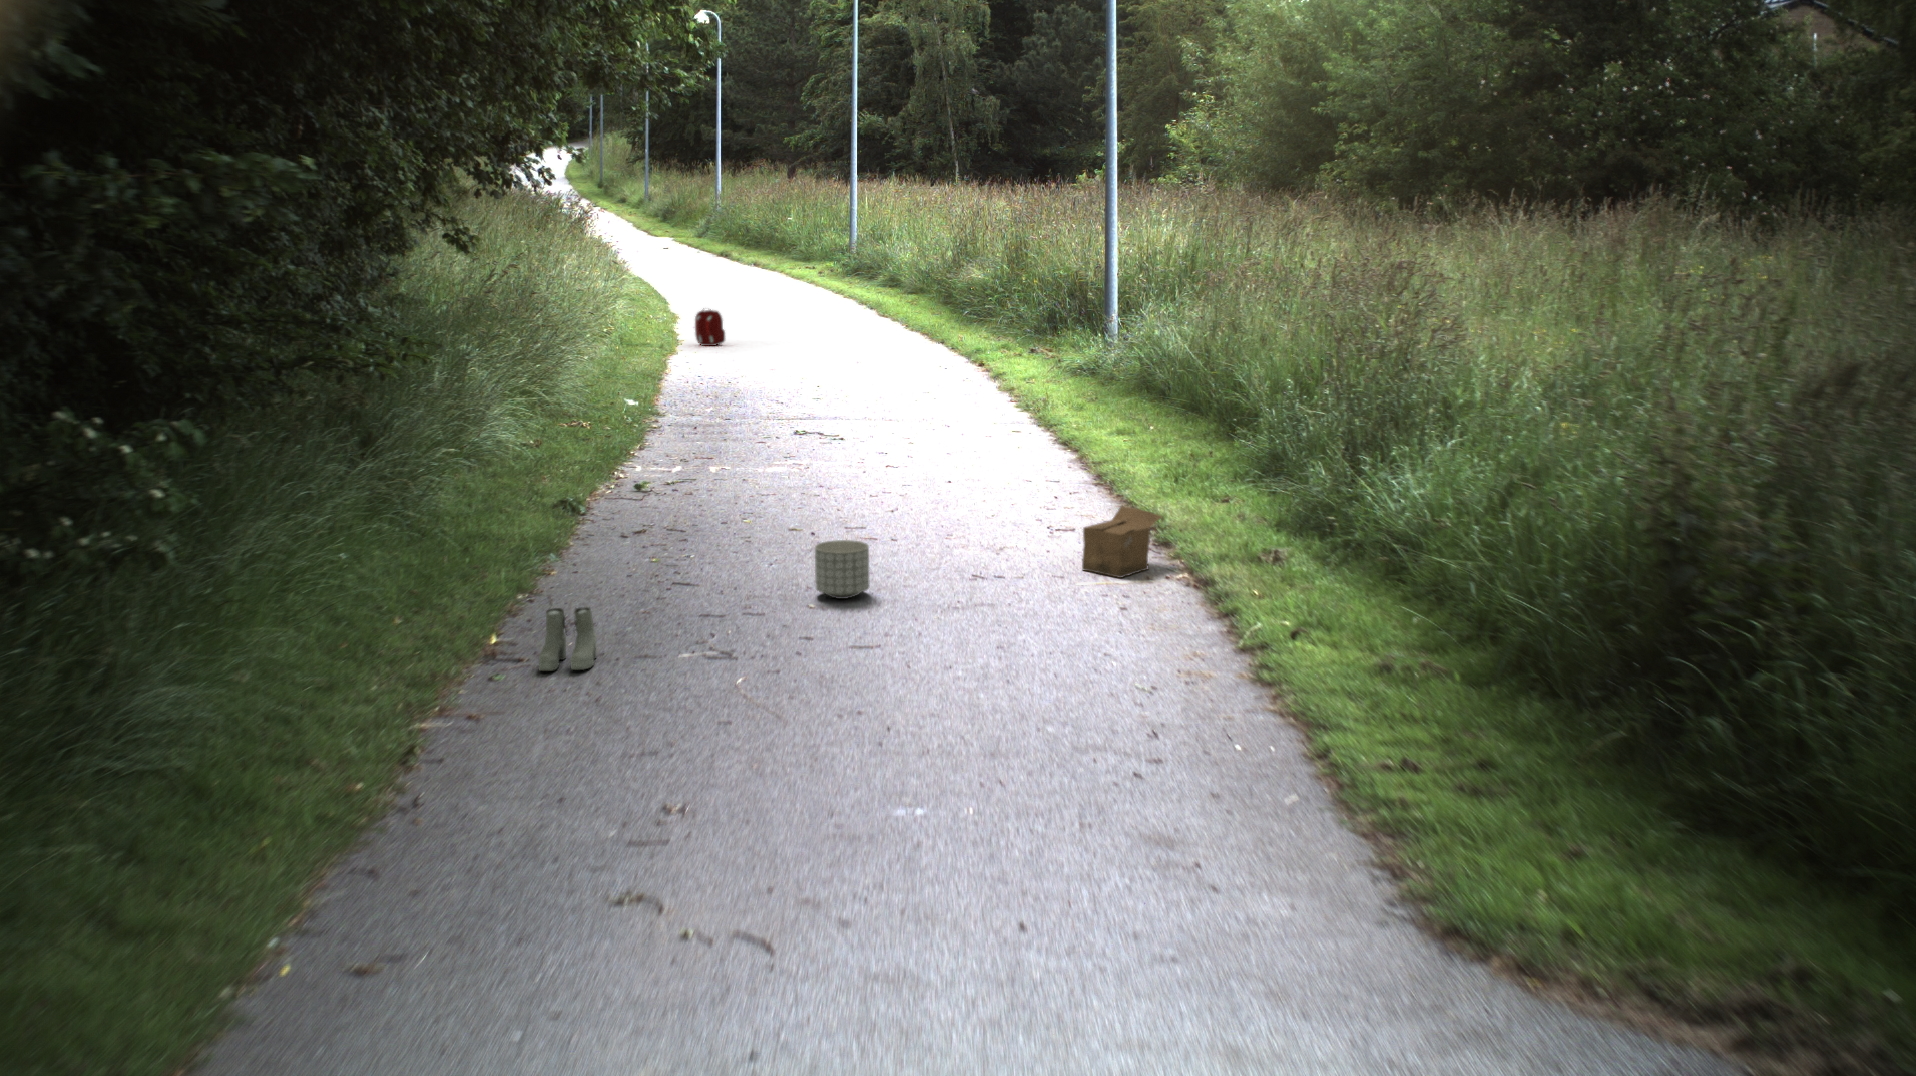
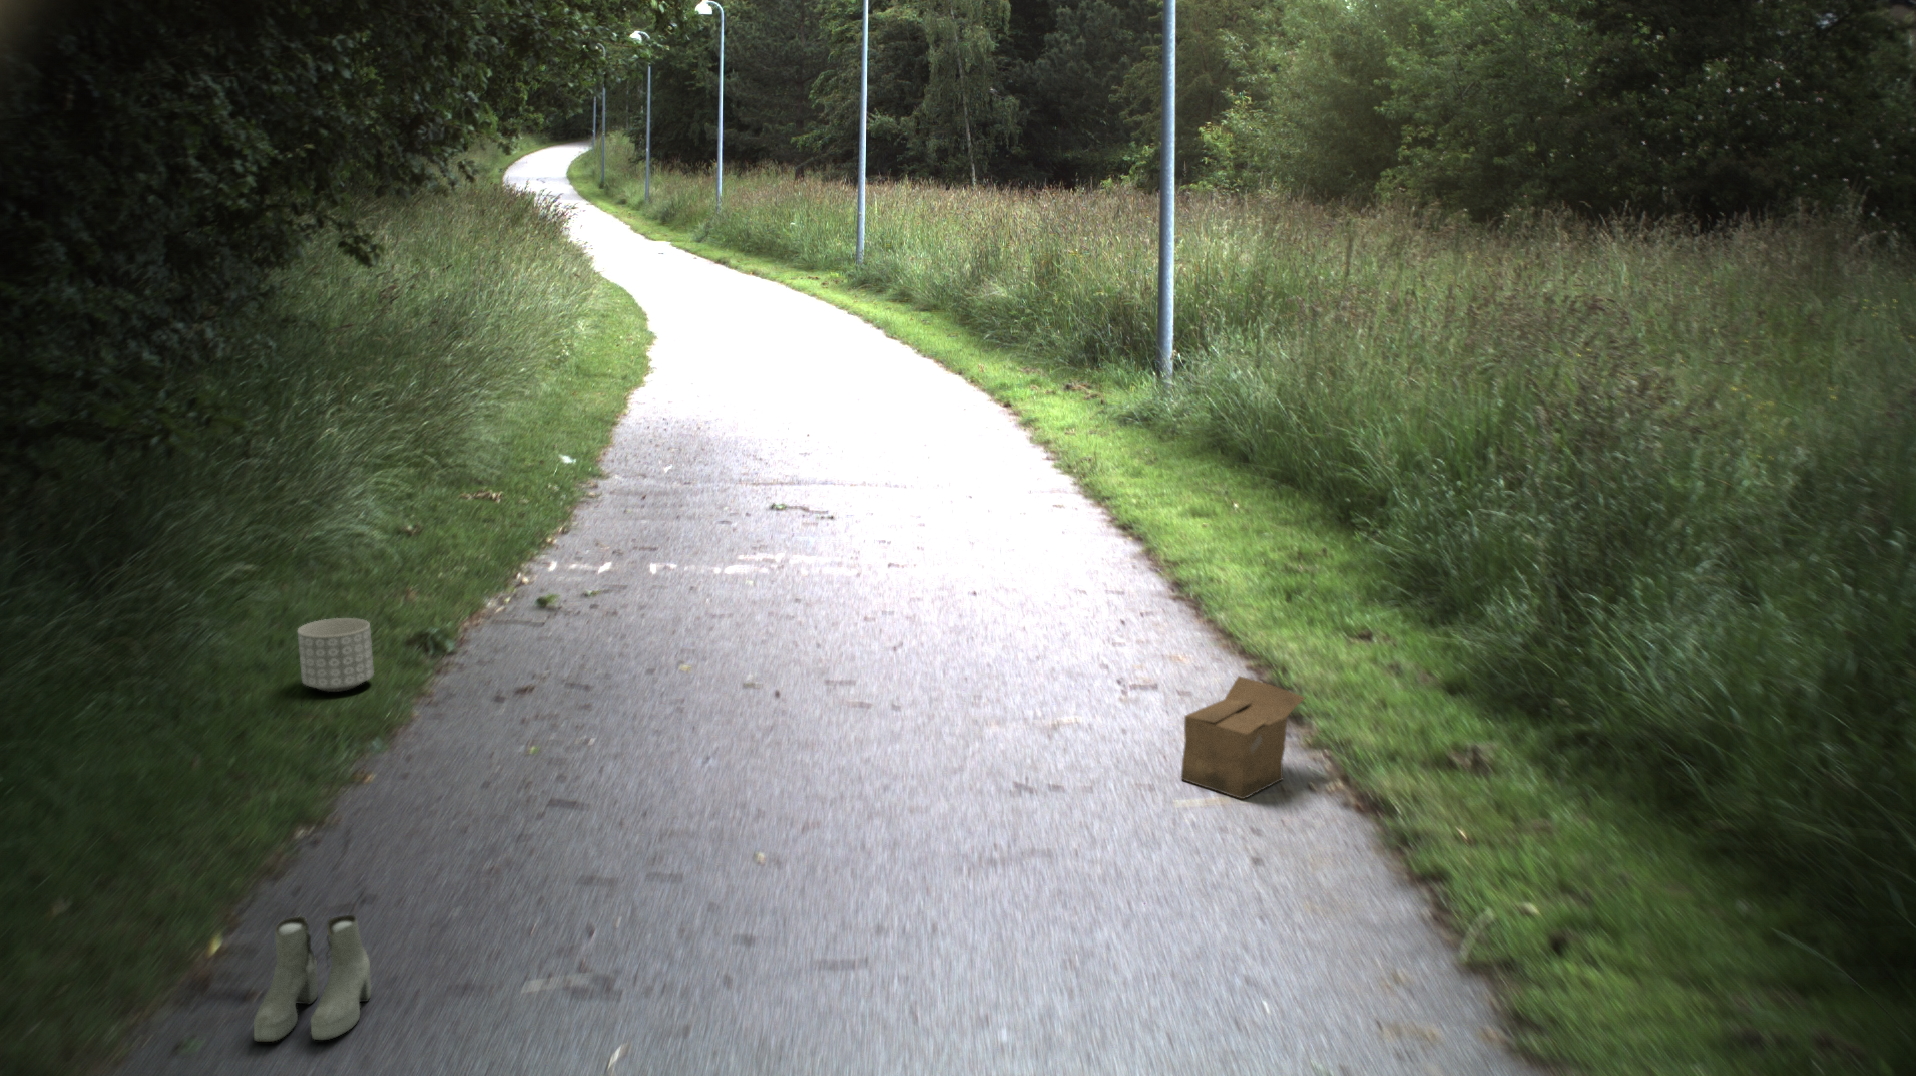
backpack: present [695,309,725,346] -> none [670,330,706,374]
planter: present [815,540,870,599] -> present [298,618,374,692]

